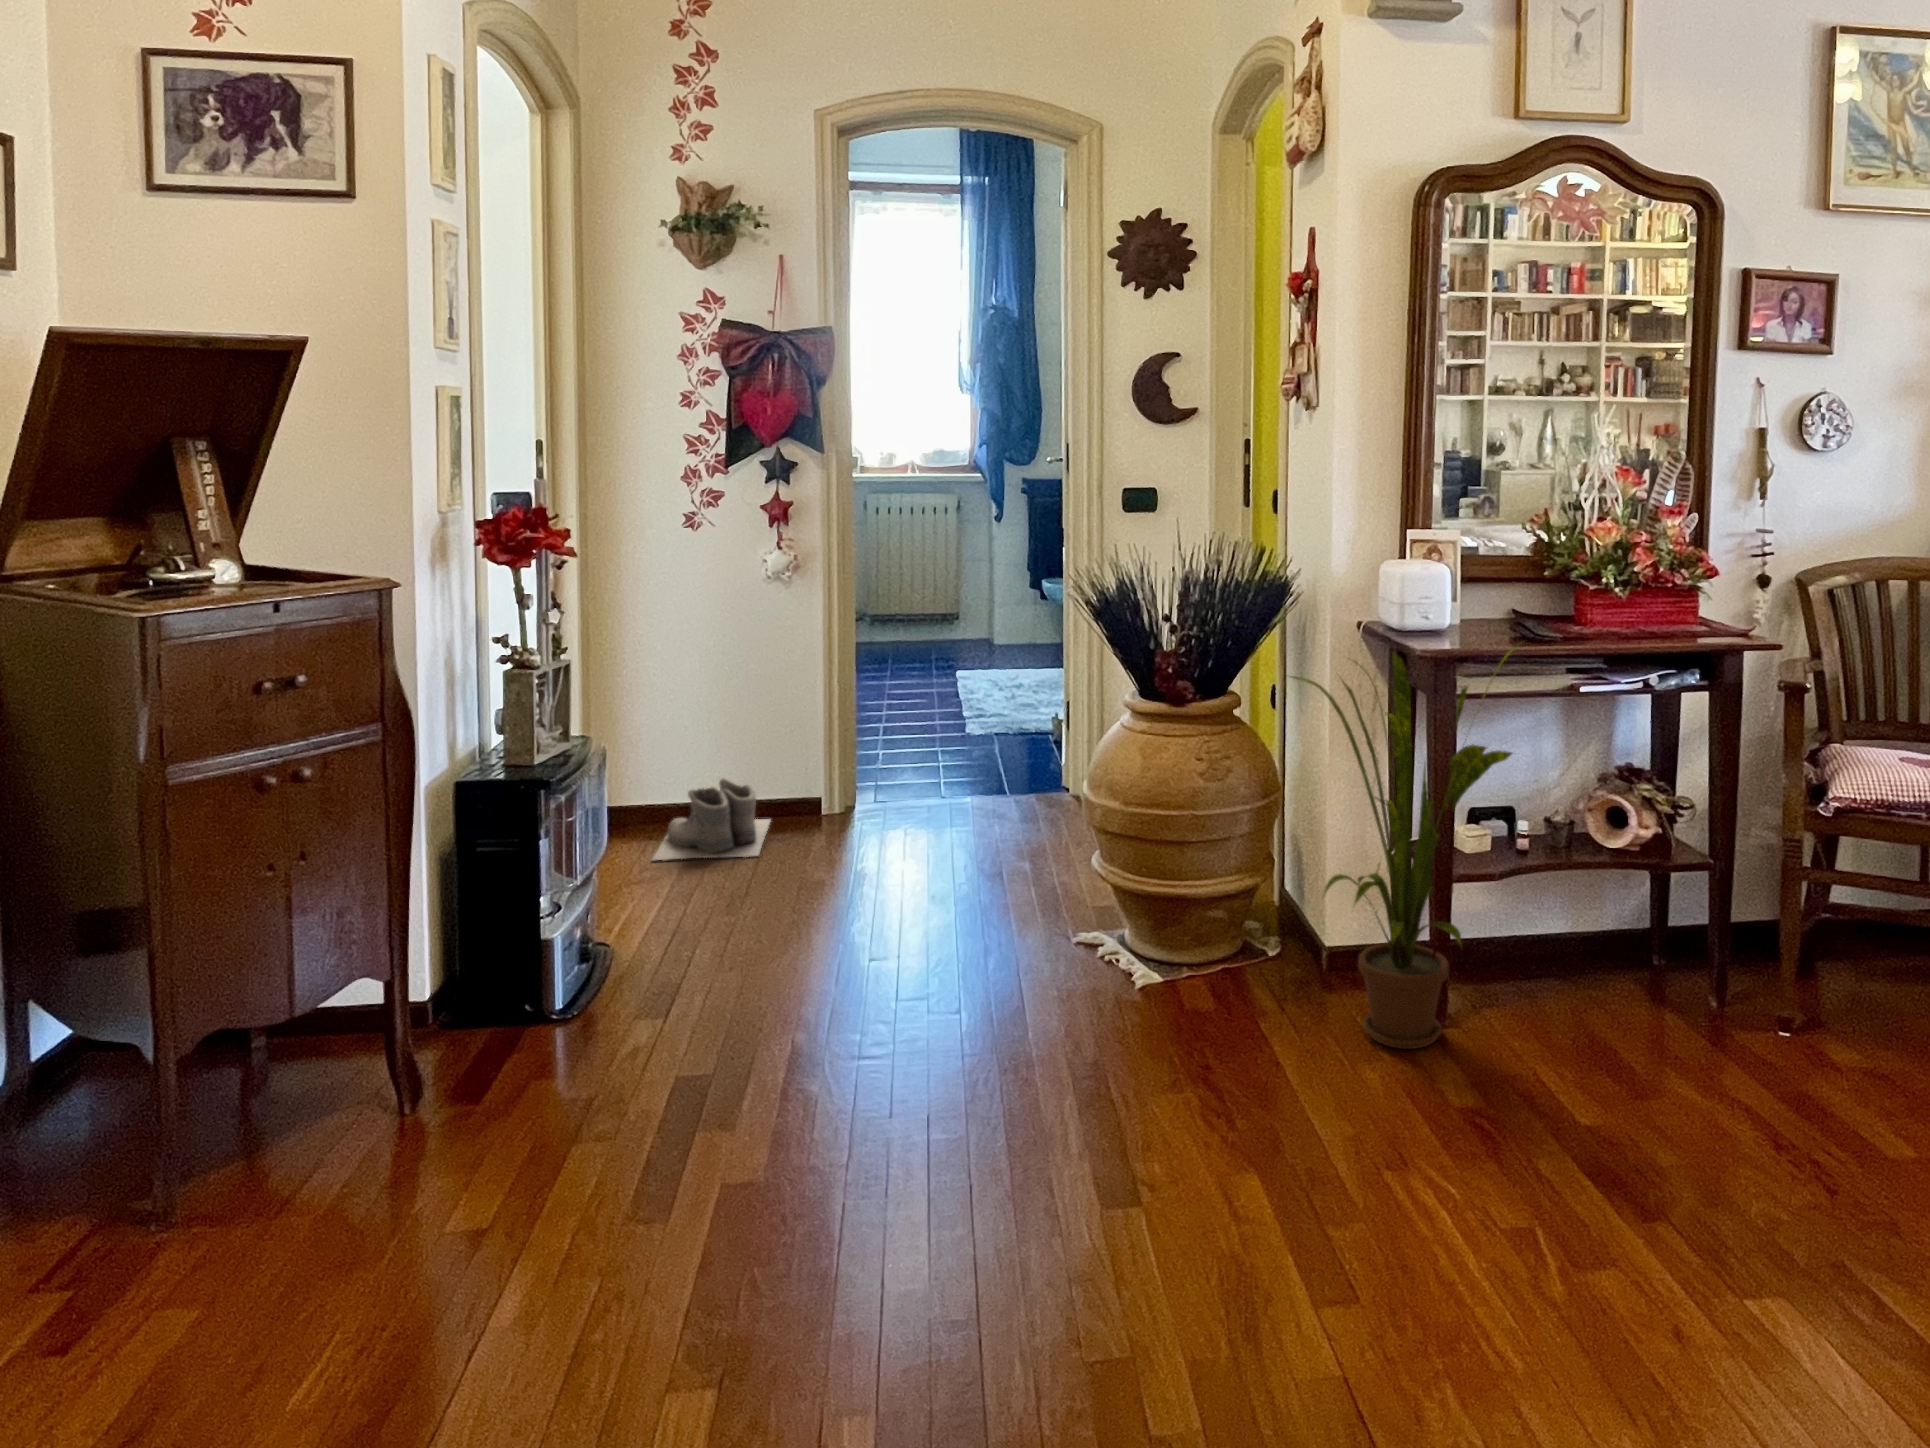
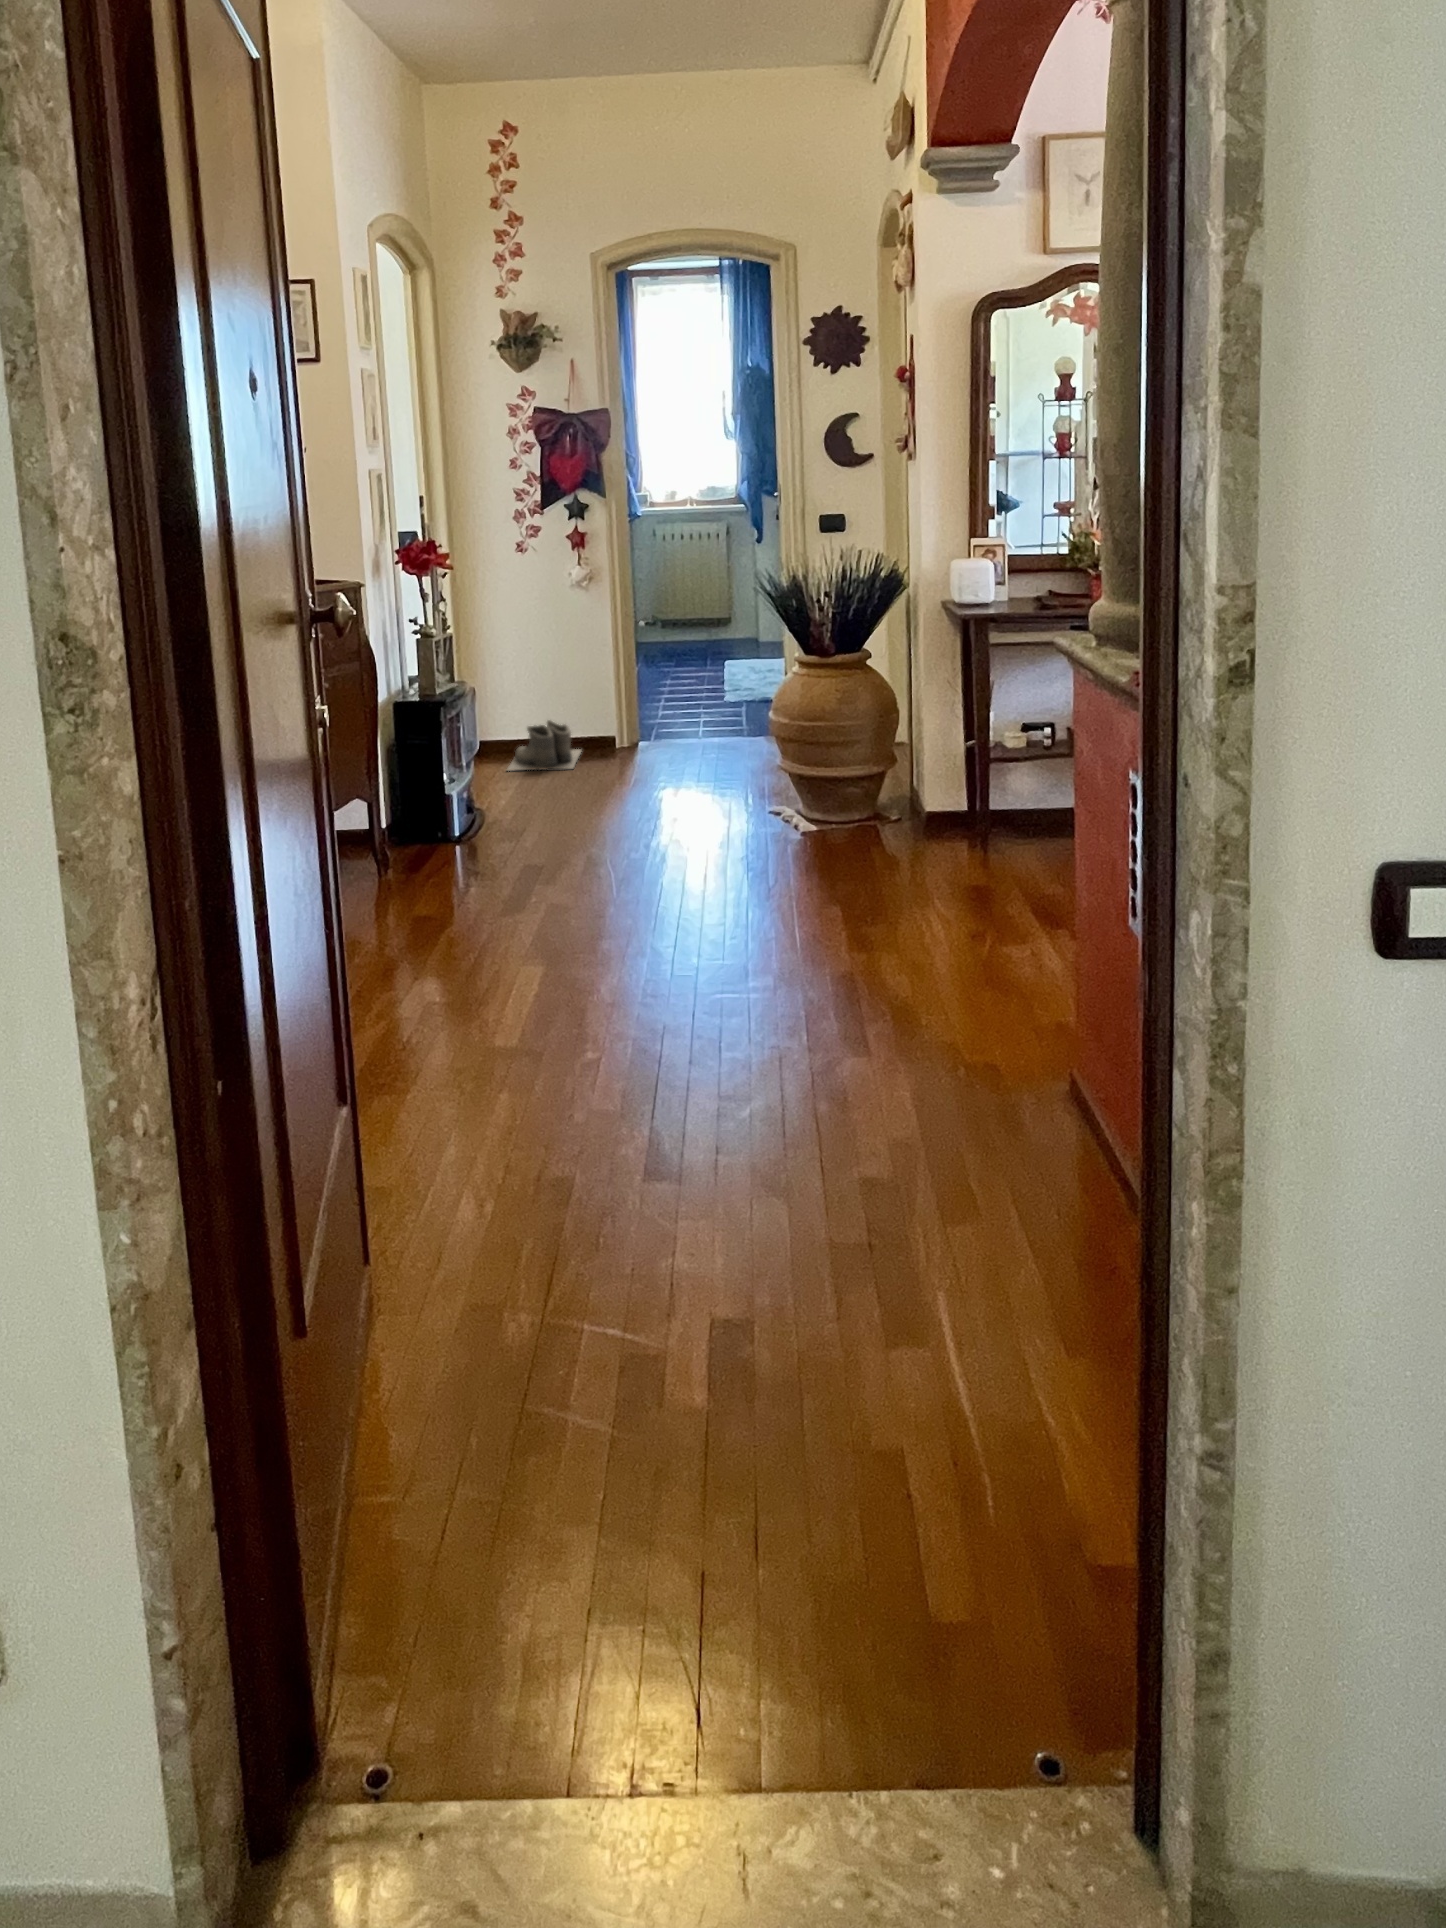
house plant: present [1290,643,1520,1049] -> none [877,586,1030,863]

